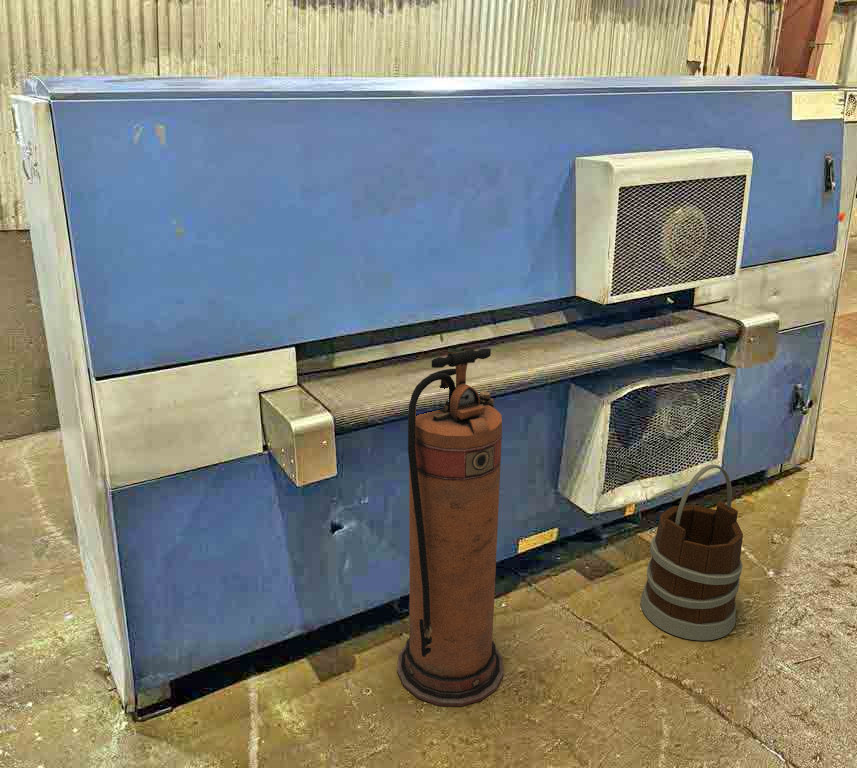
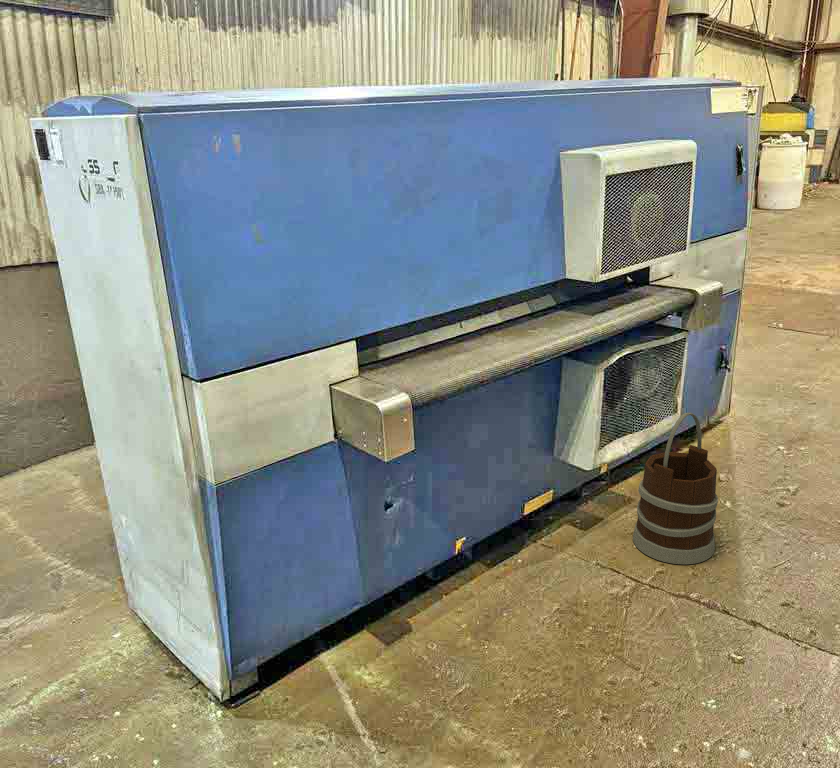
fire extinguisher: present [397,348,504,706] -> none [448,325,544,649]

